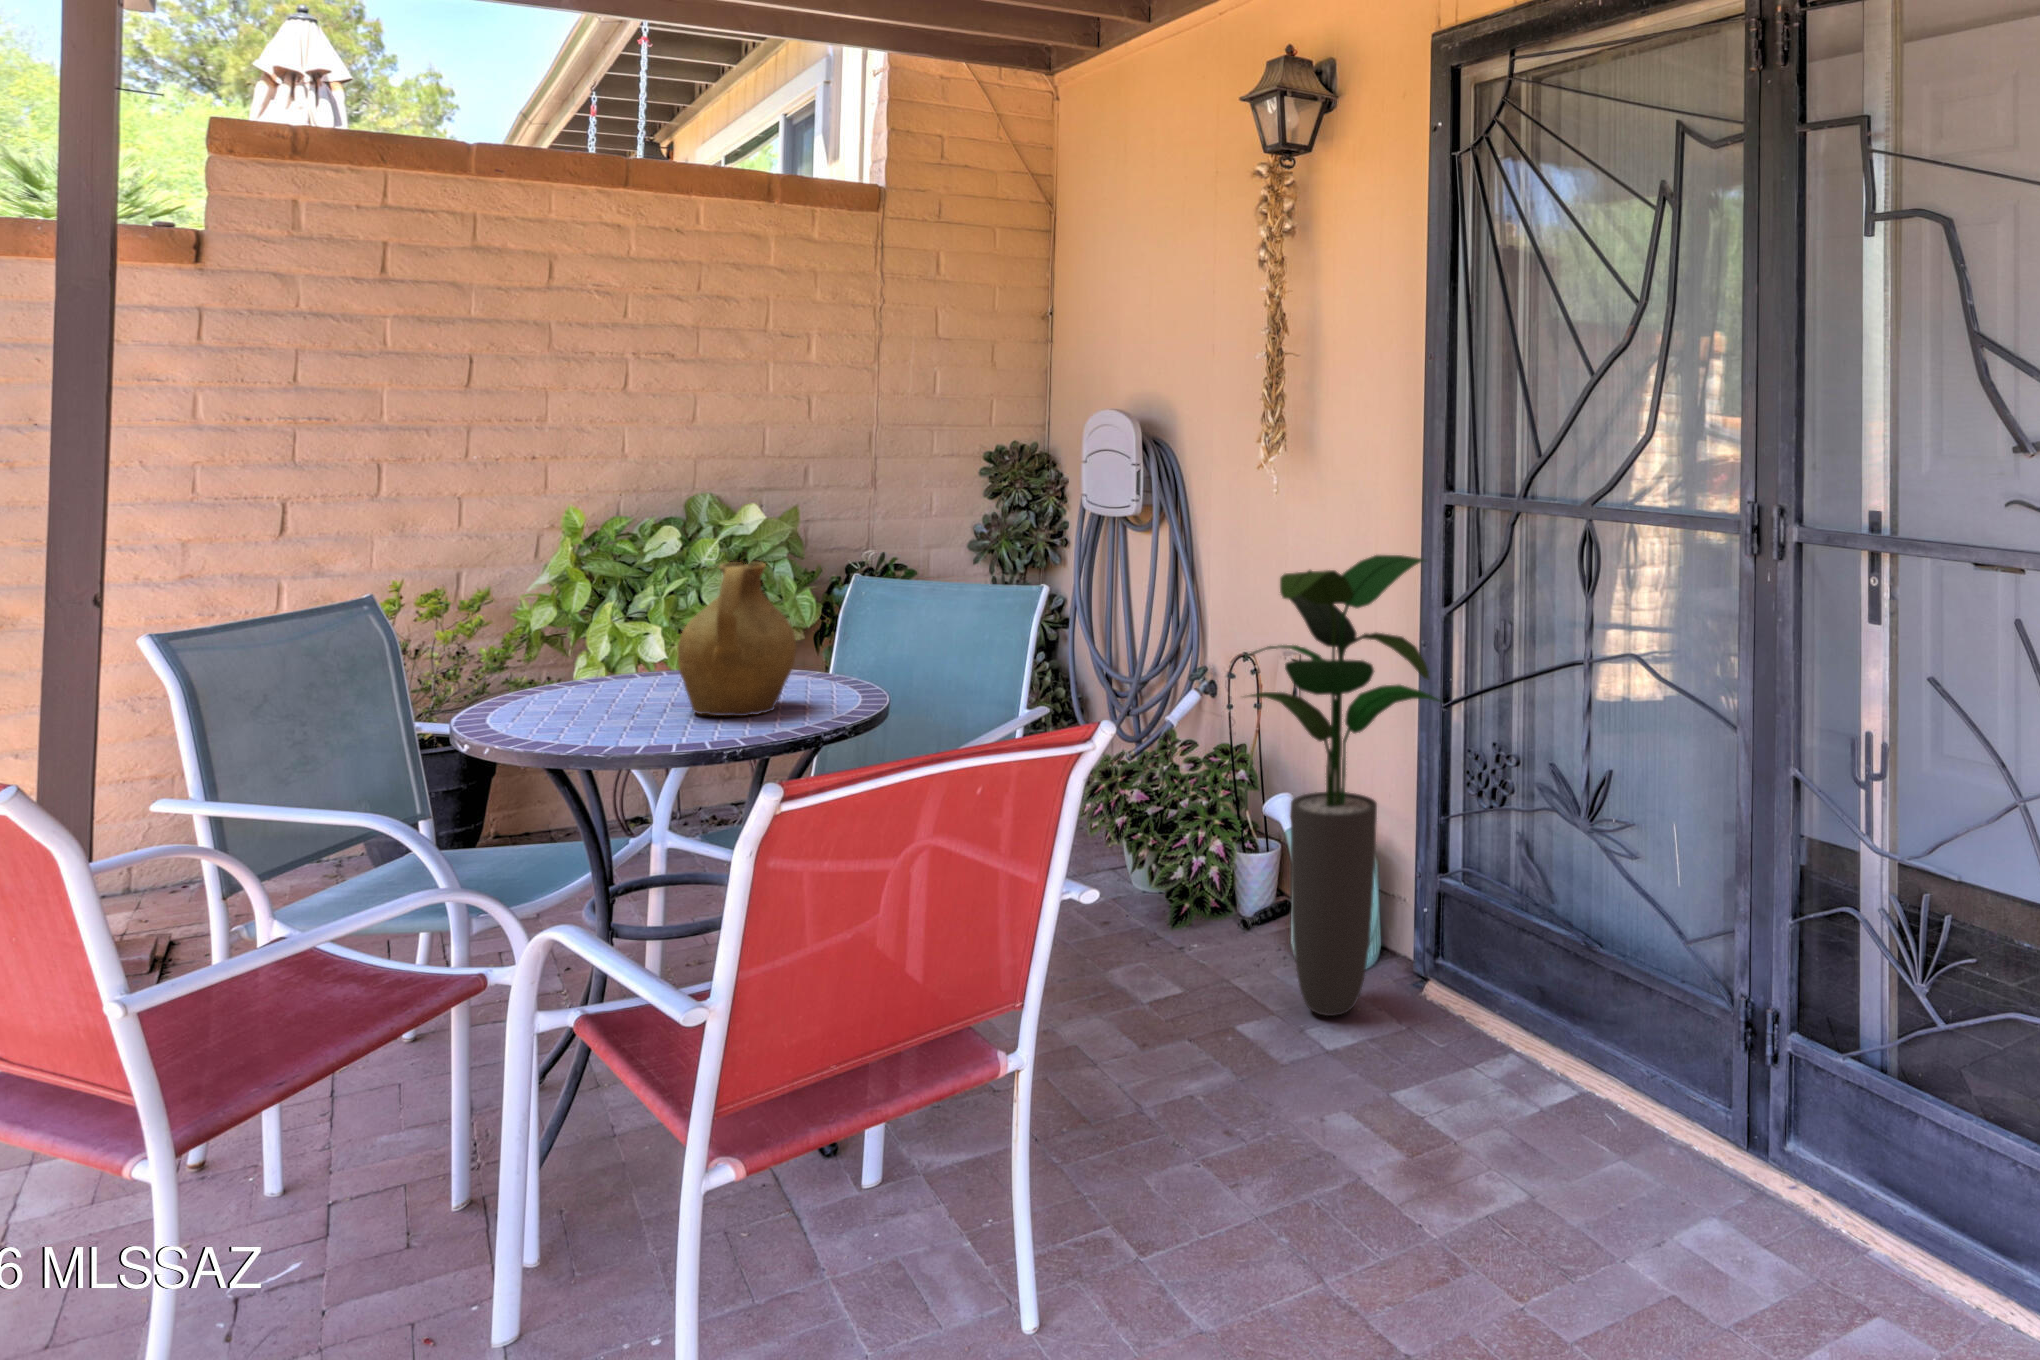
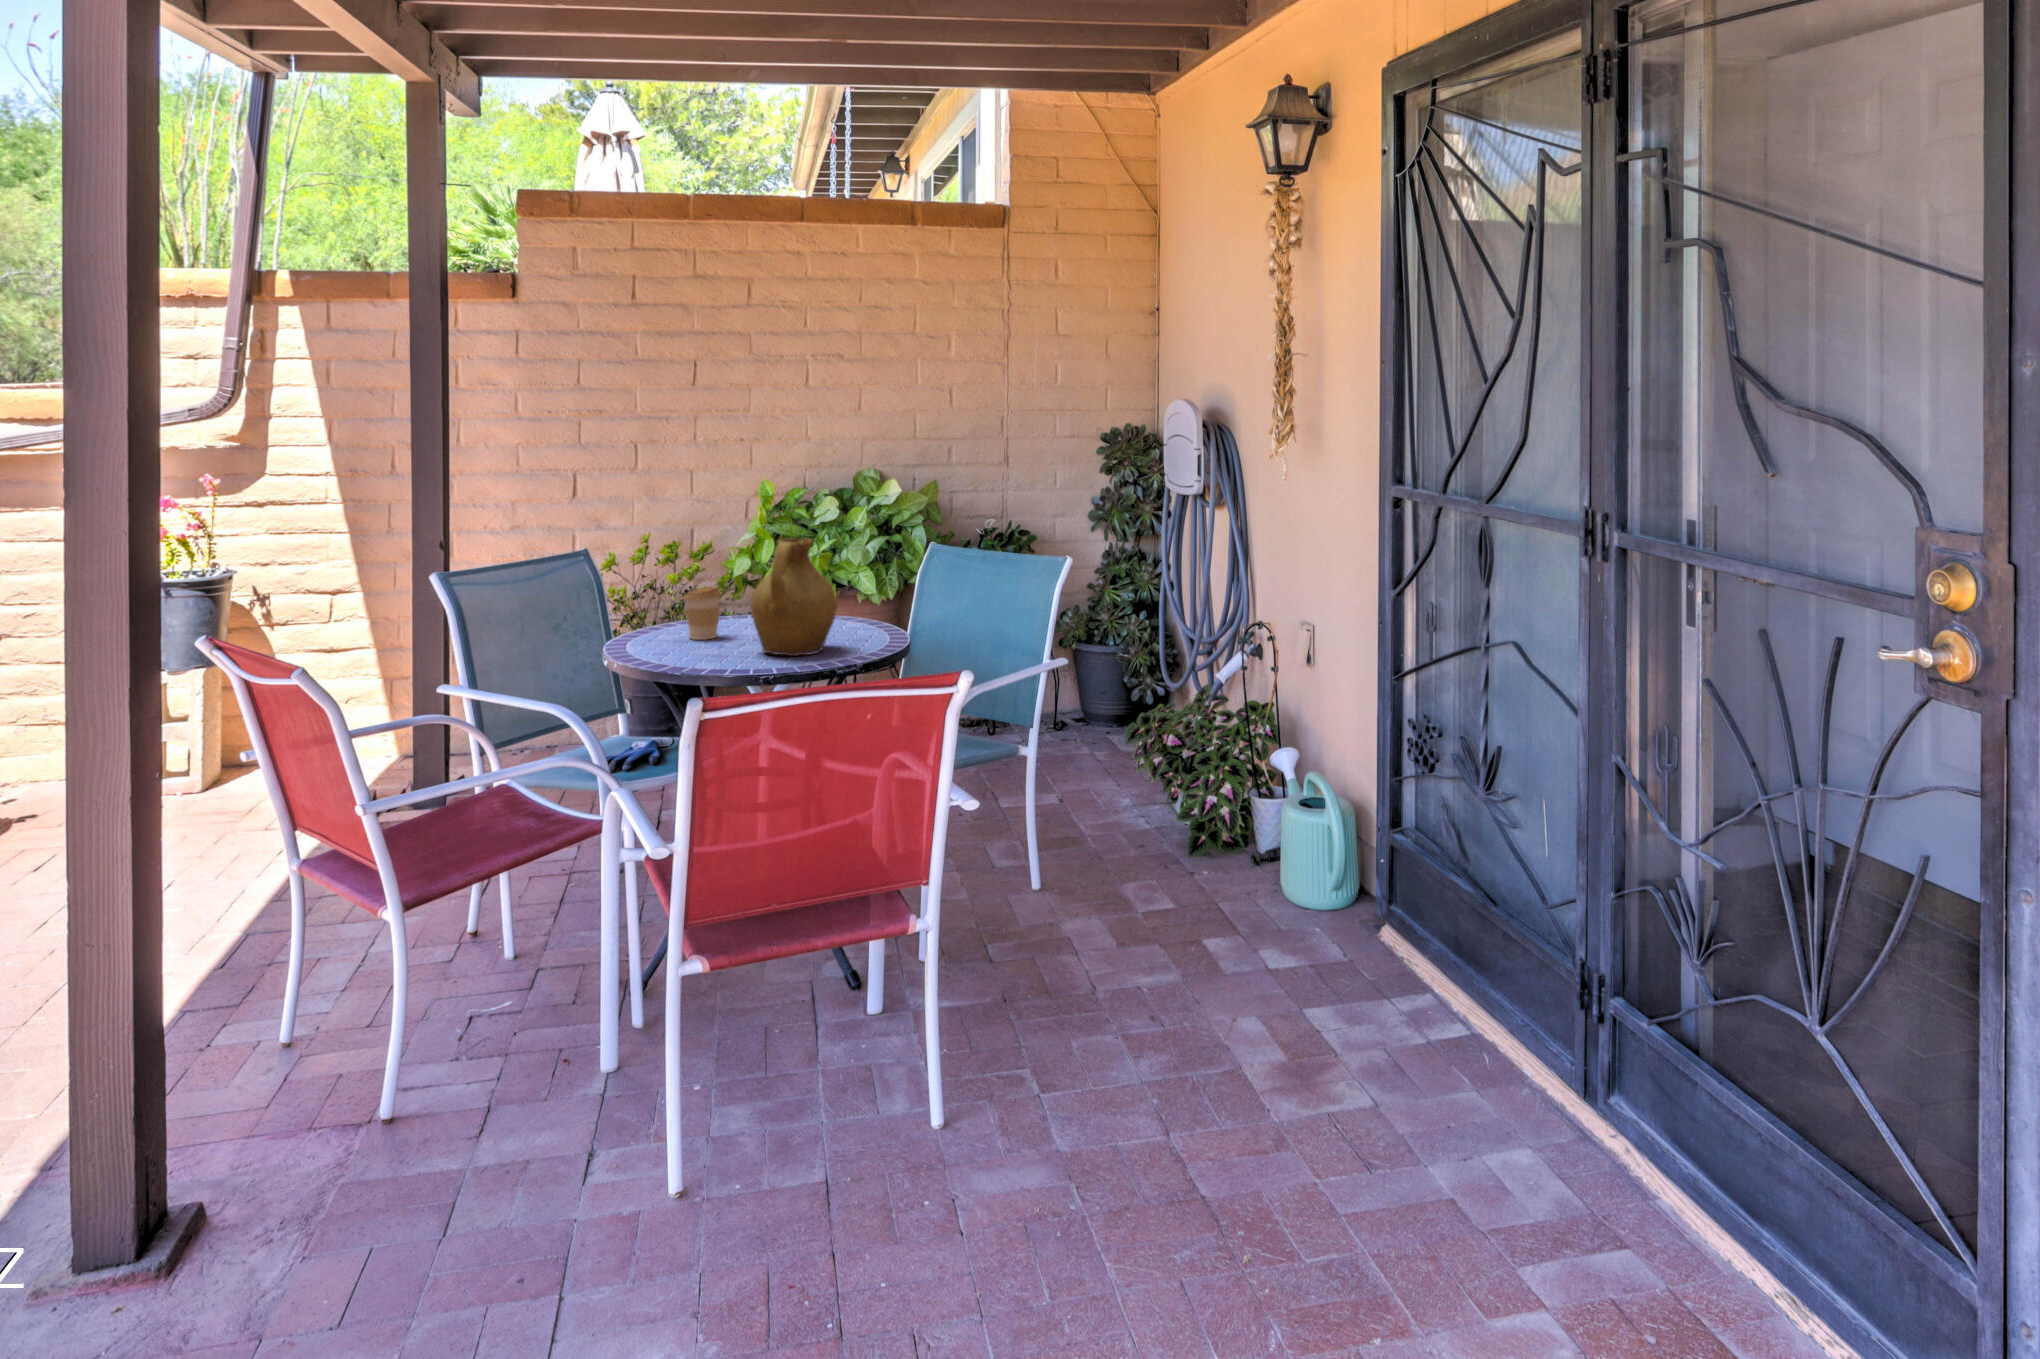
potted plant: present [1244,555,1440,1016] -> none [1213,541,1386,943]
coffee cup: none [559,631,612,703] -> present [685,587,721,640]

